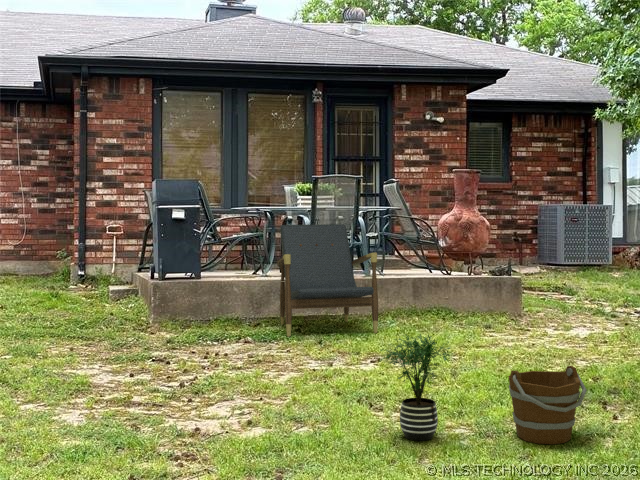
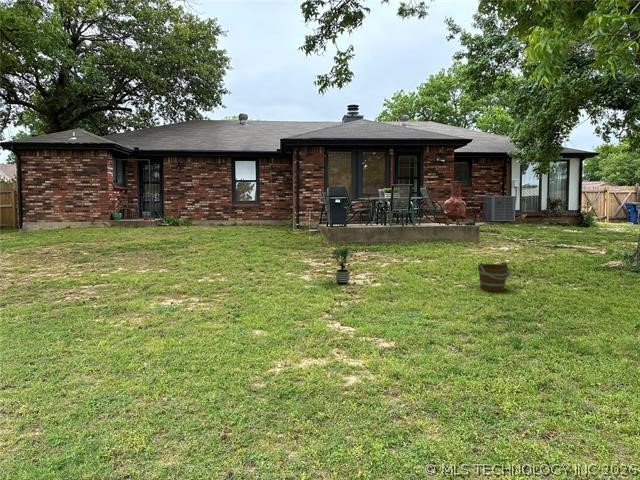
lounge chair: present [277,224,378,337] -> none [378,206,419,250]
potted plant: present [380,334,453,441] -> present [332,248,353,284]

